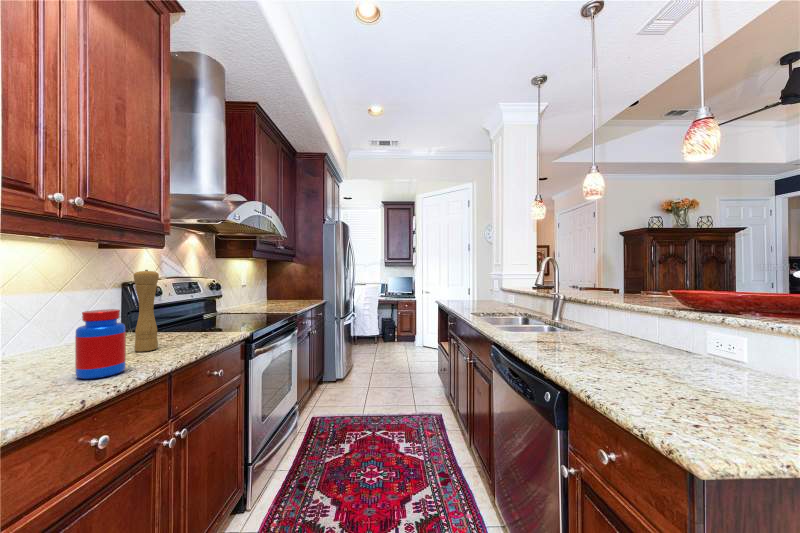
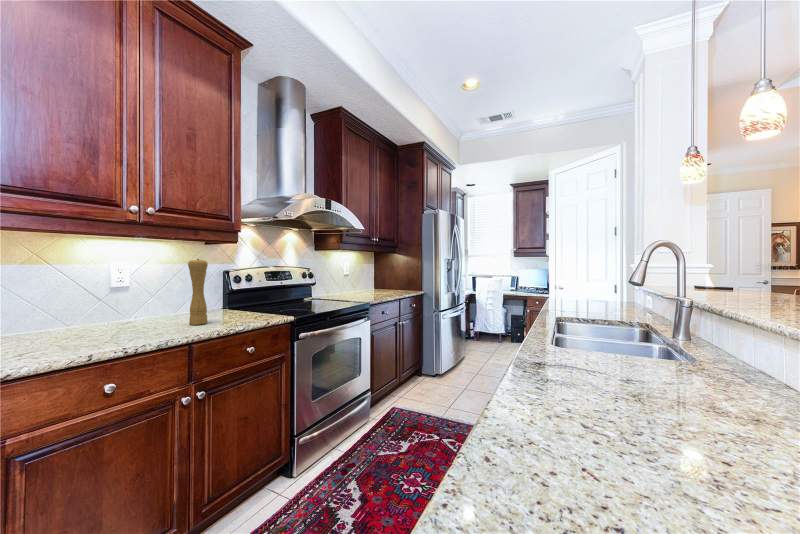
jar: present [75,309,126,379] -> none [113,289,150,341]

